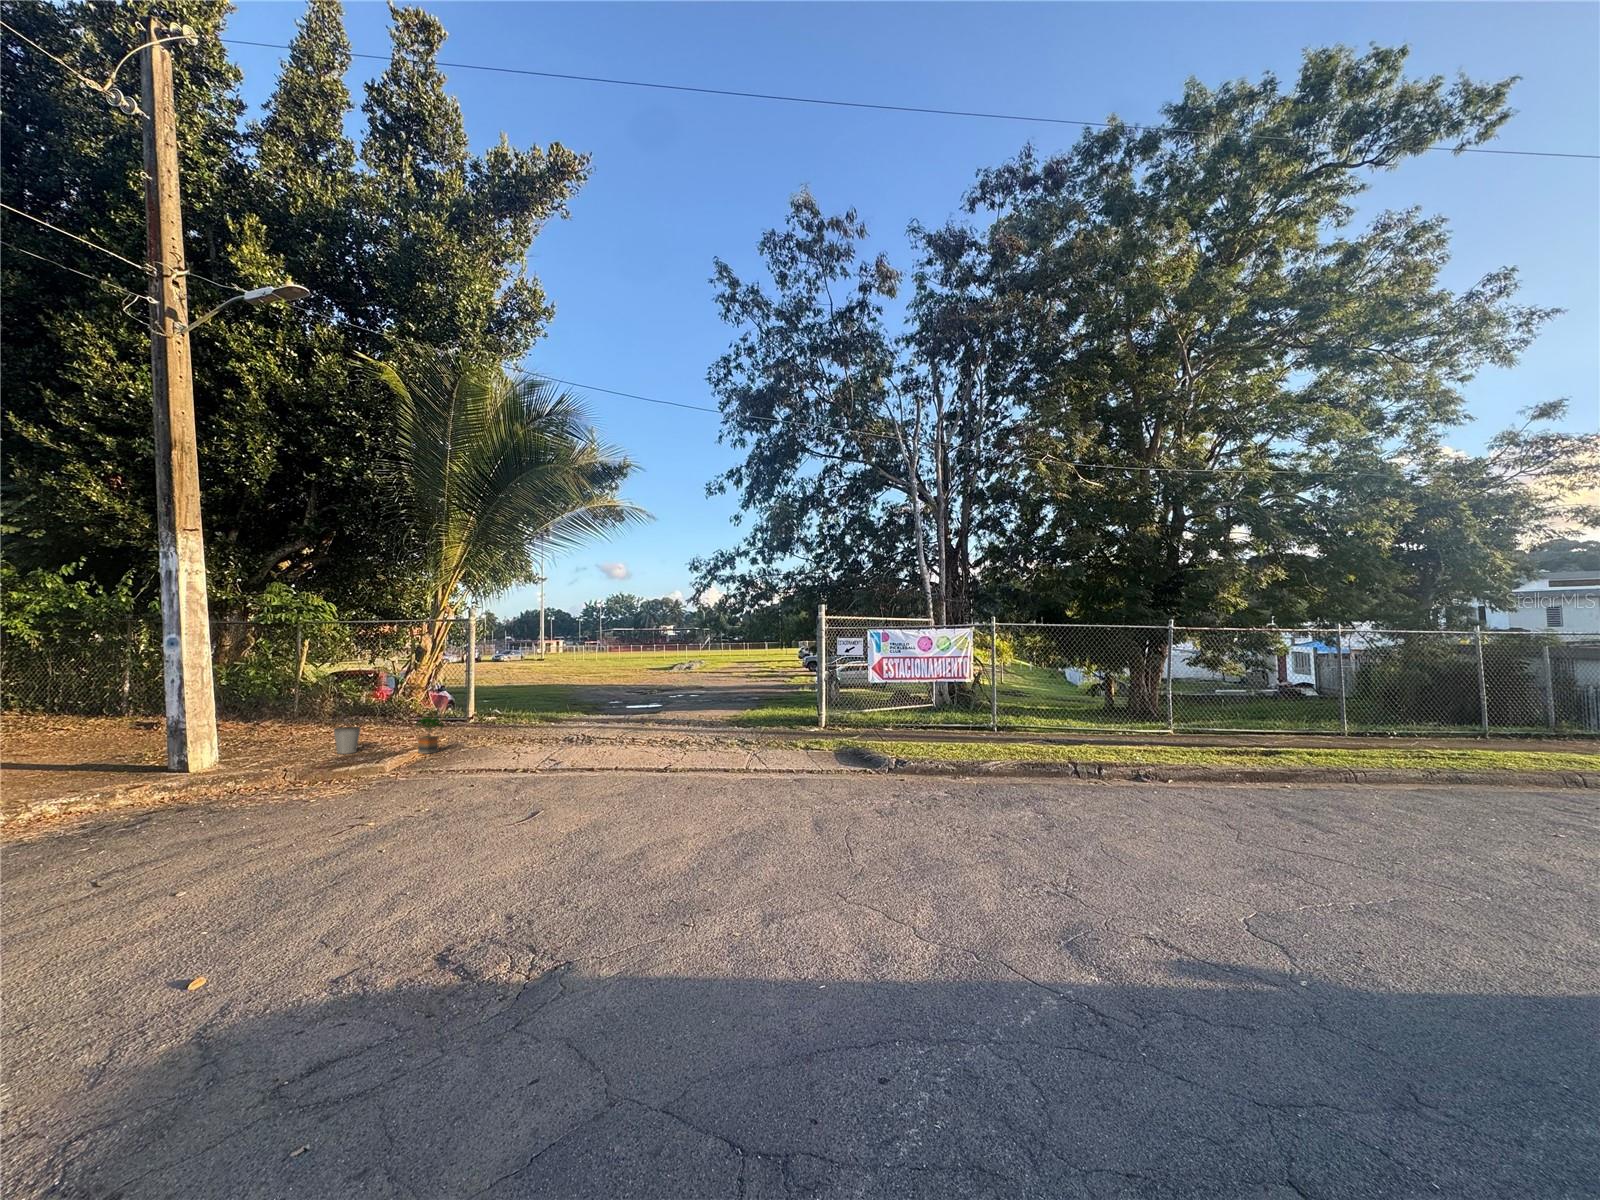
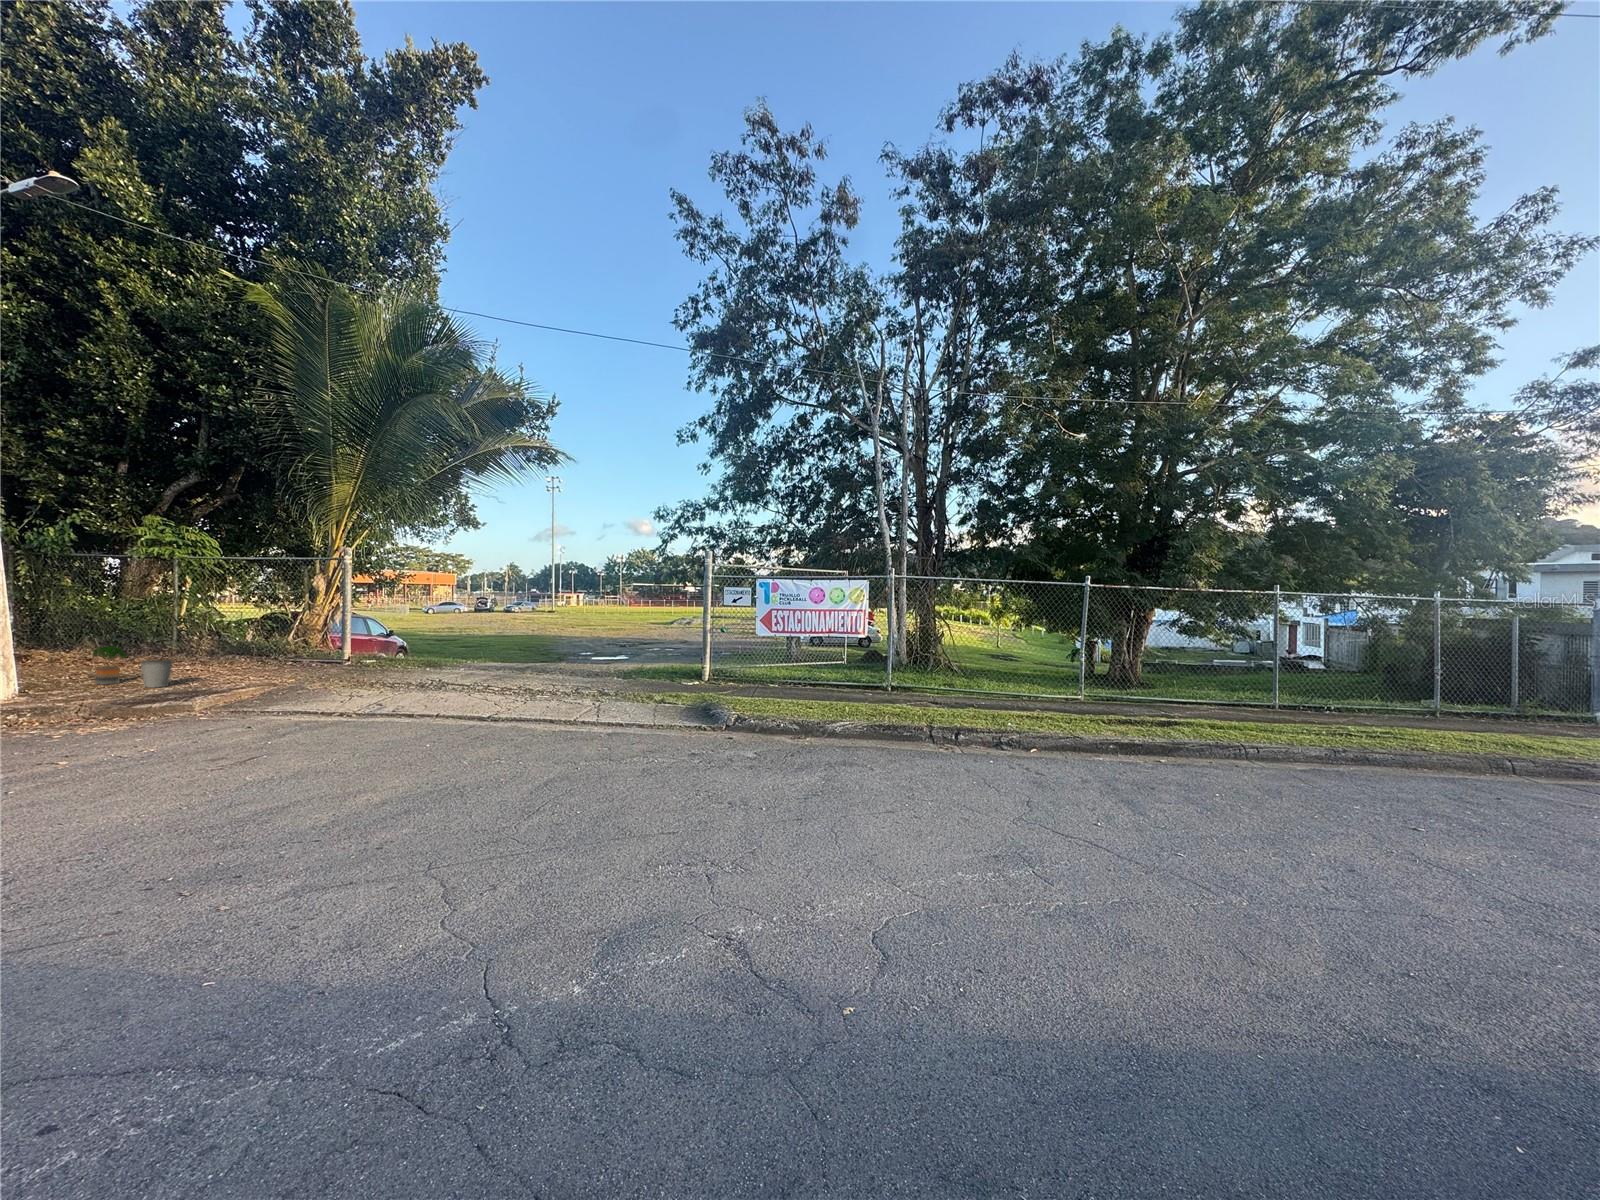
potted tree: present [416,717,444,754] -> present [93,646,126,685]

